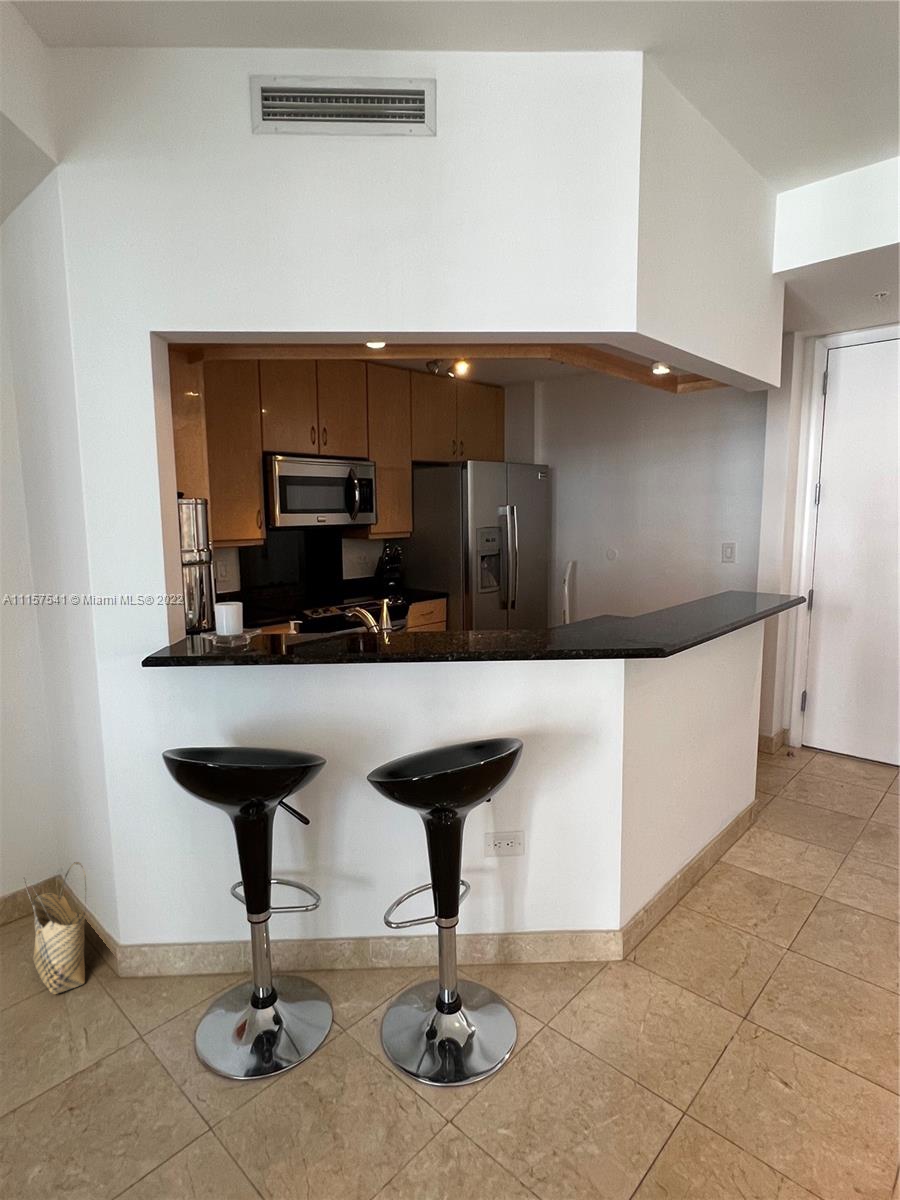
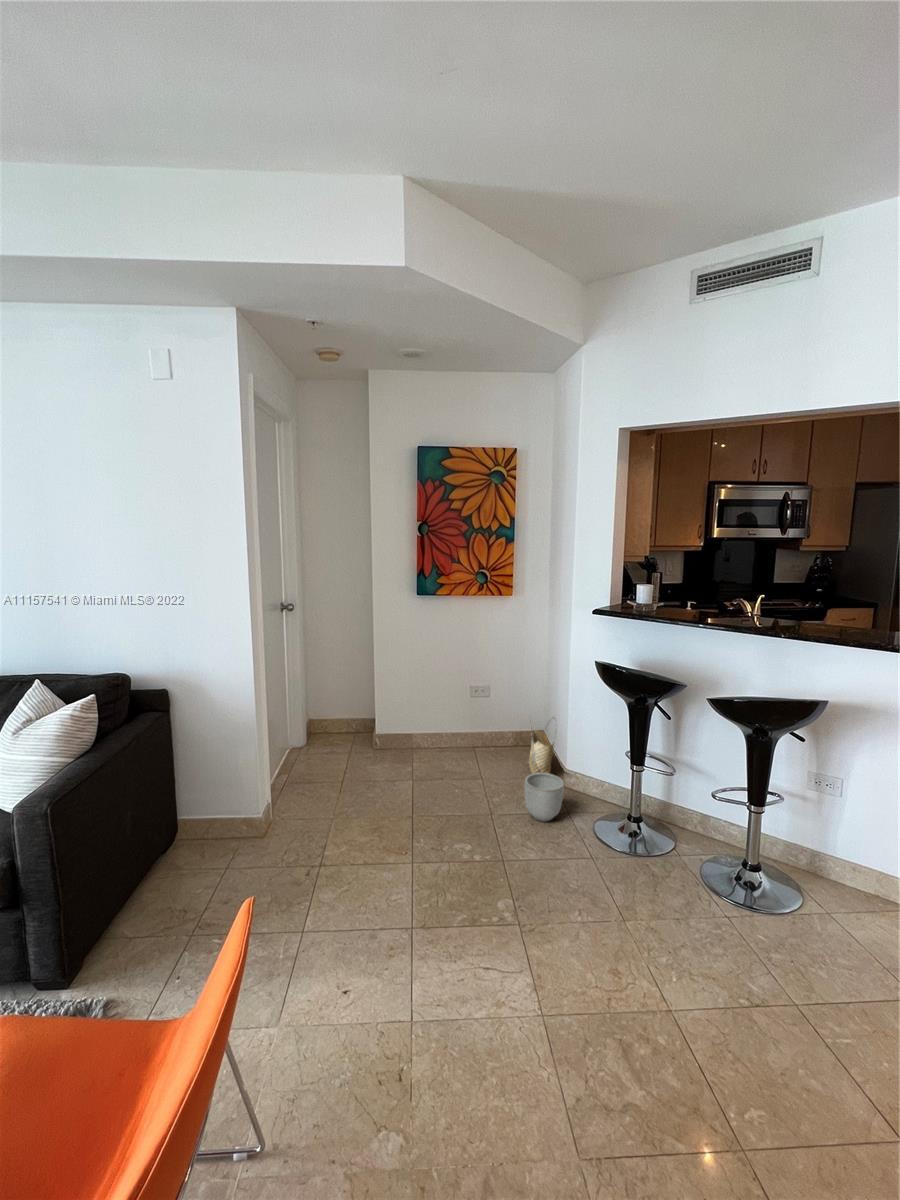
planter: none [36,987,125,1099] -> present [524,773,564,822]

